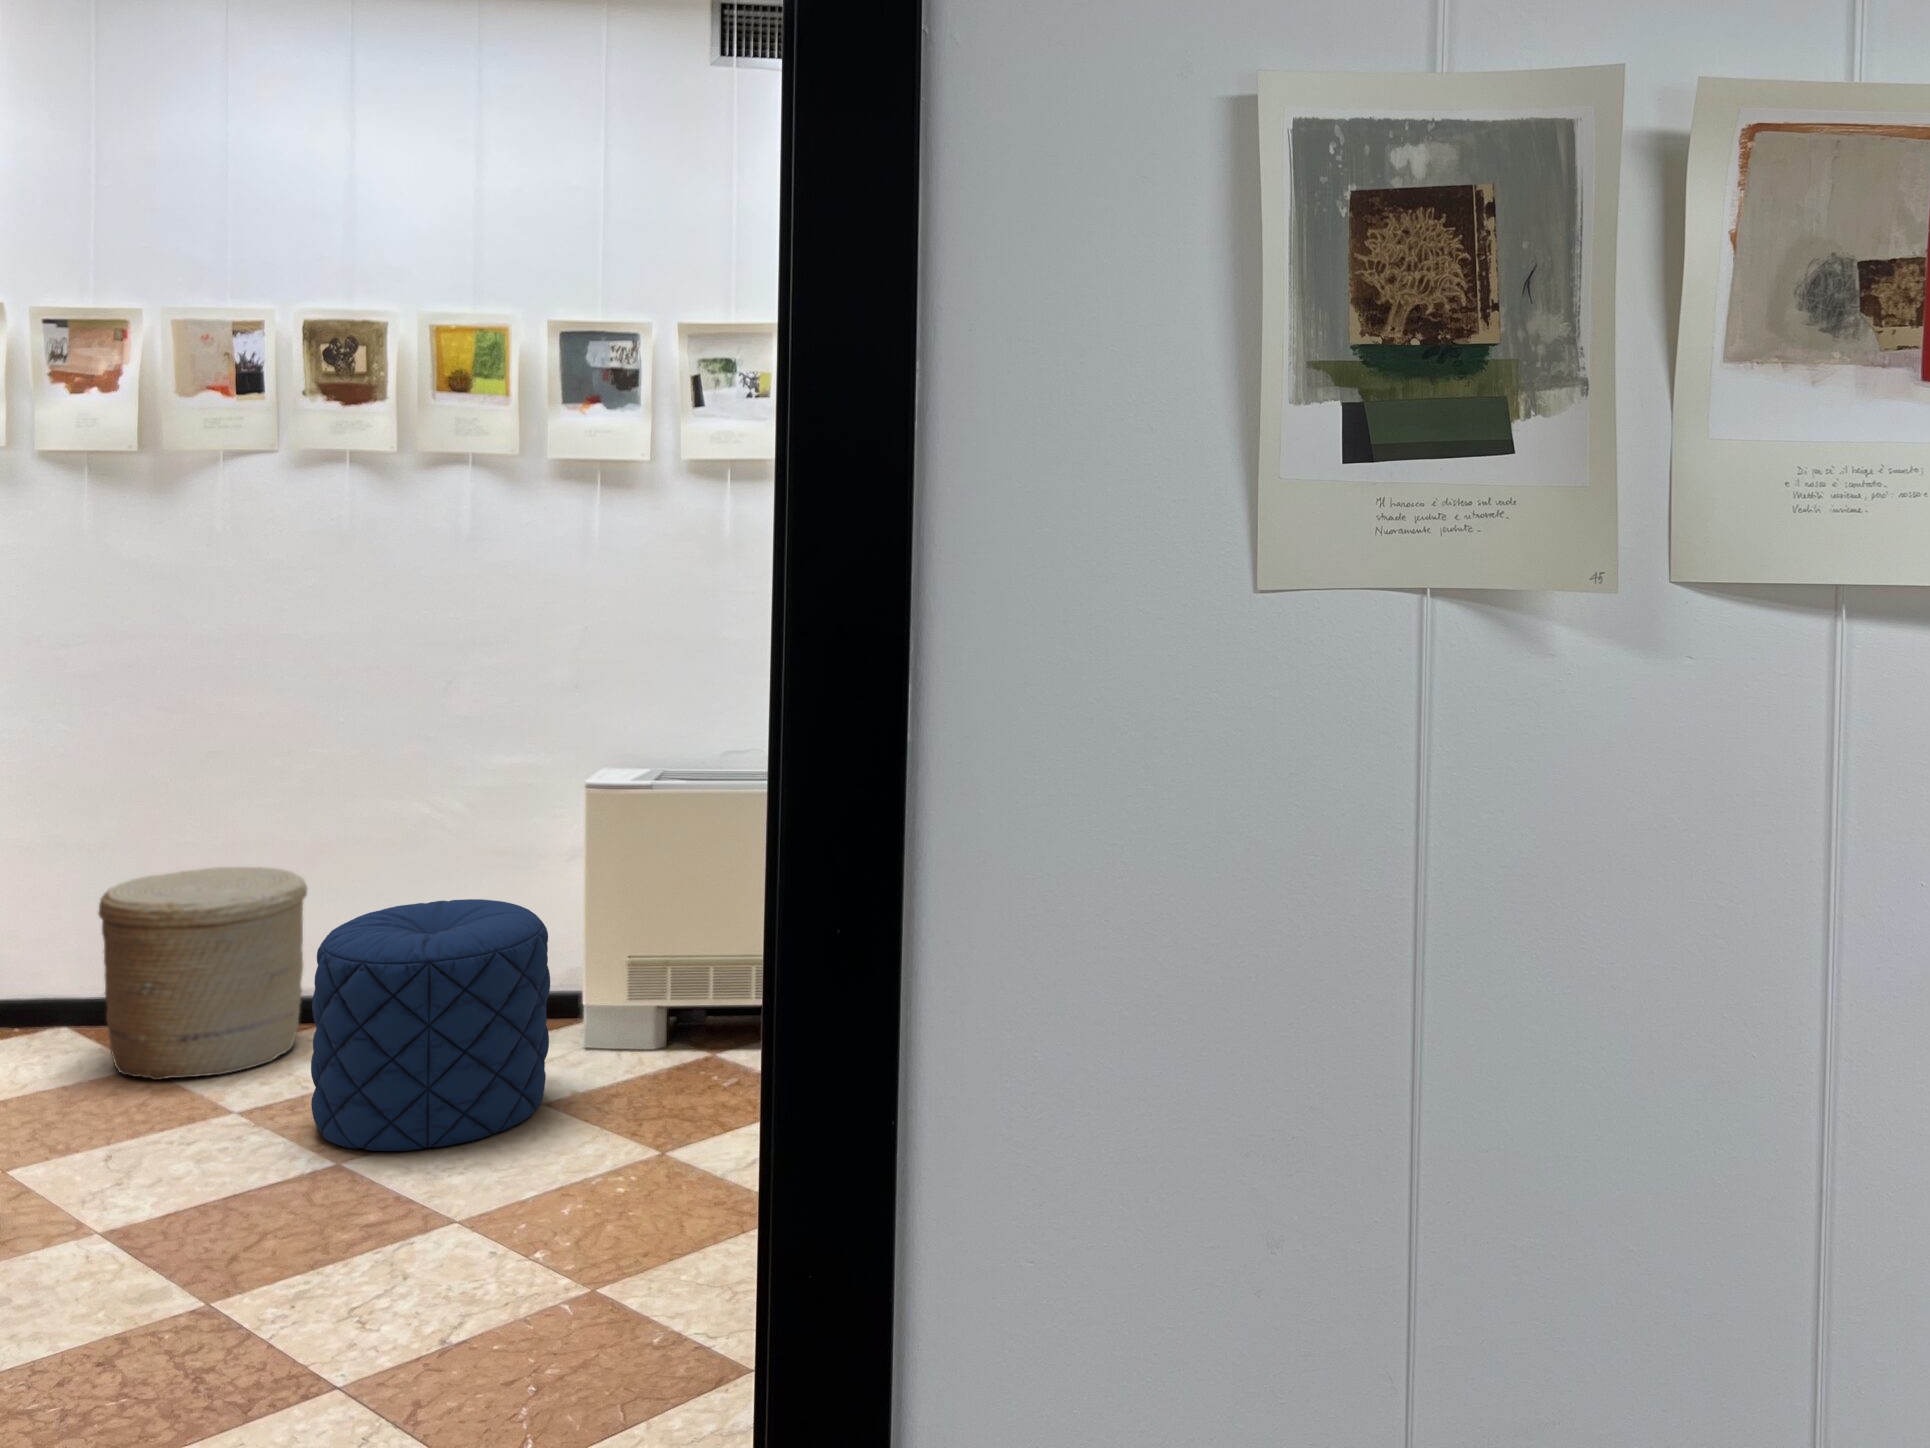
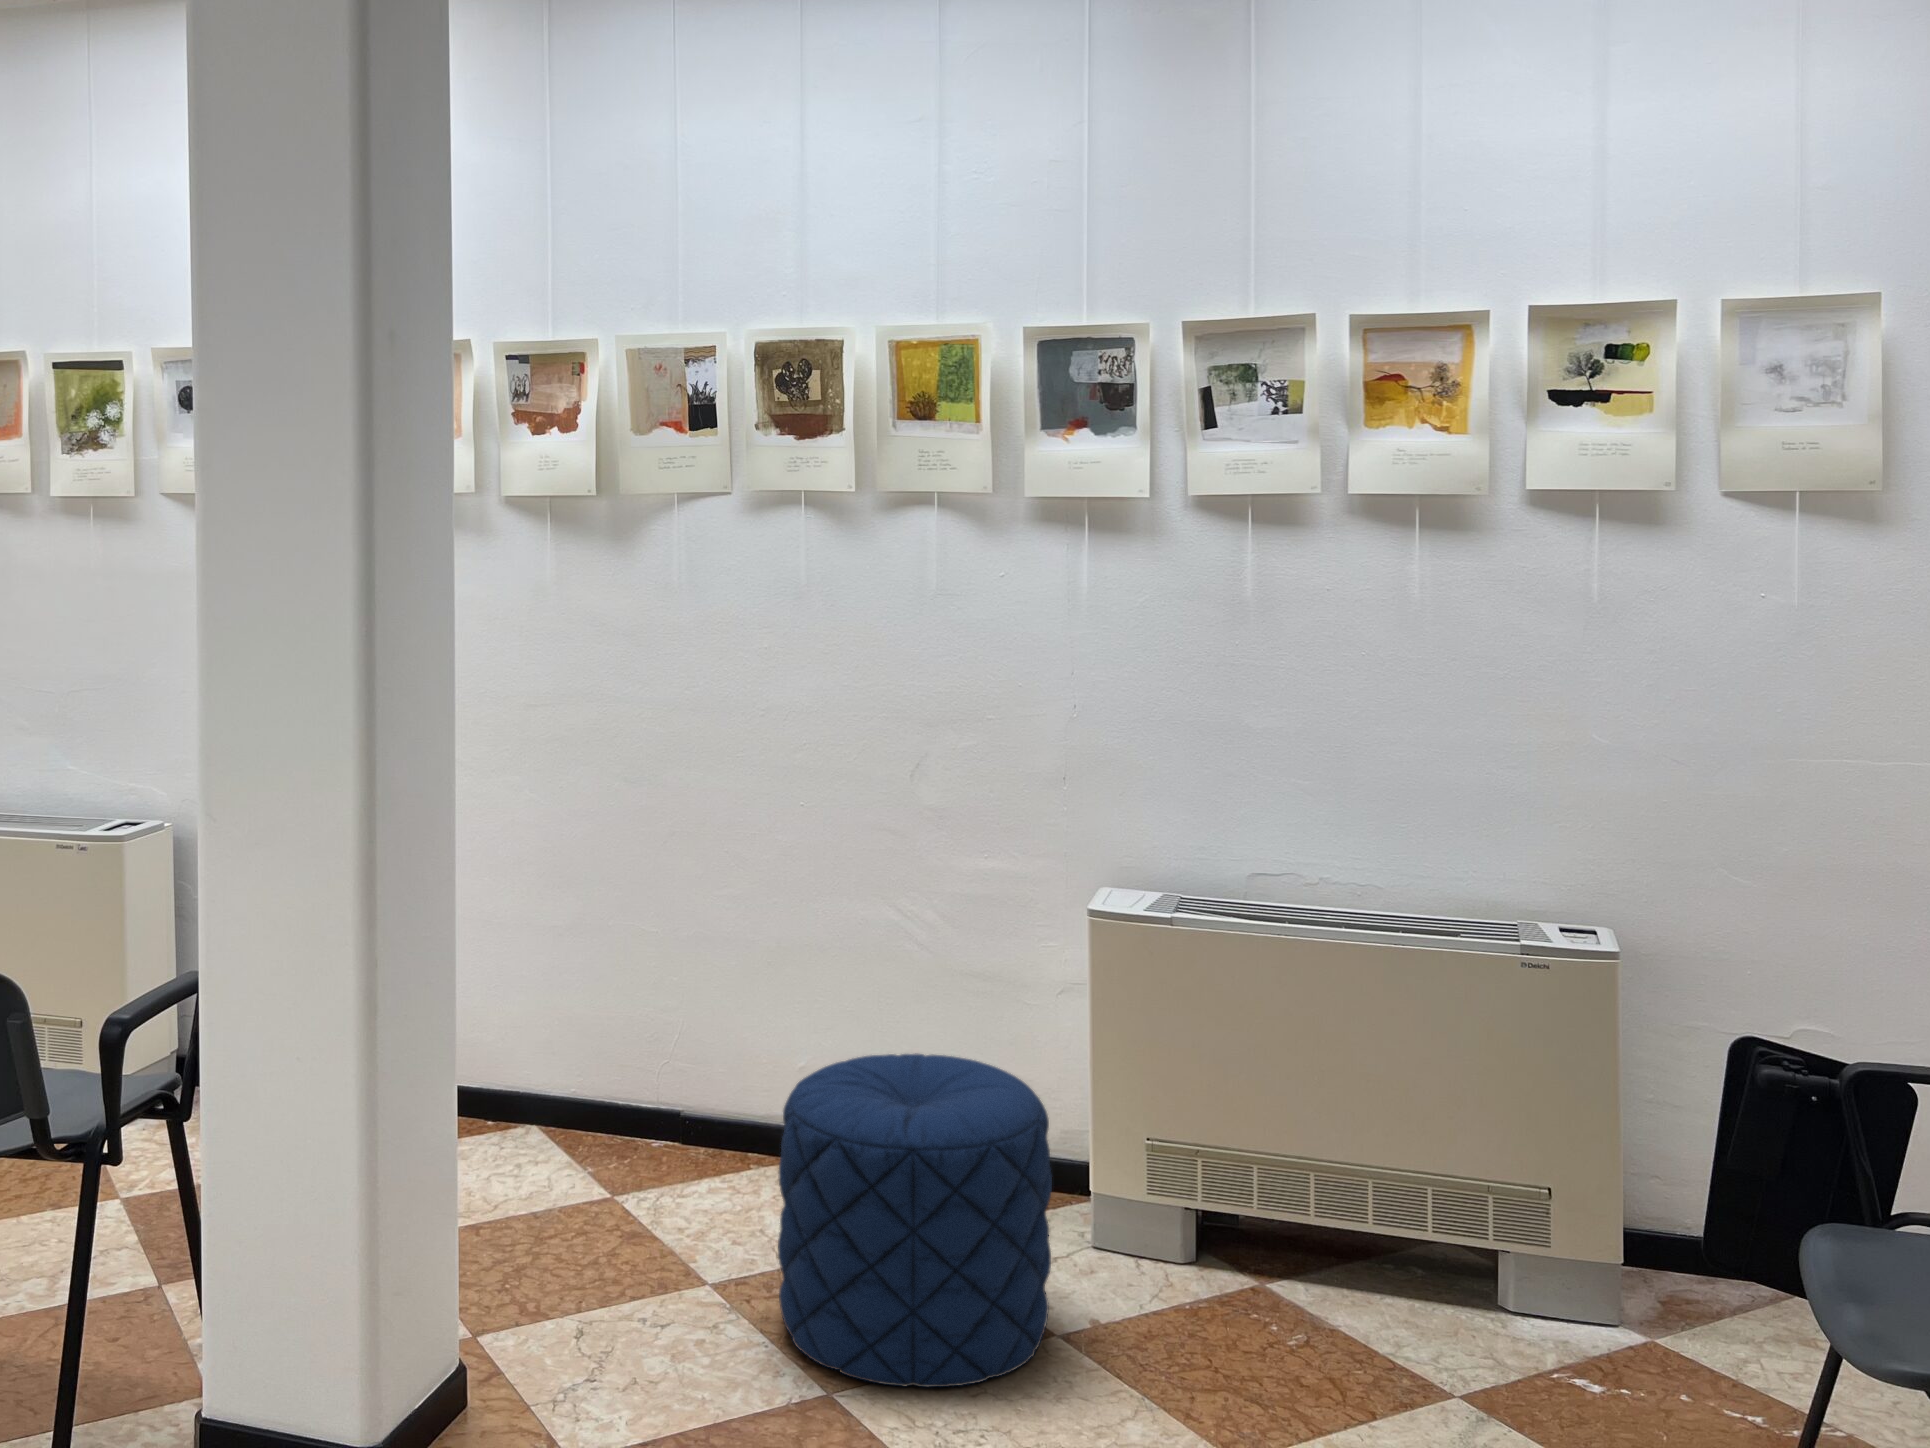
woven basket: present [98,867,307,1080] -> none [561,967,767,1219]

